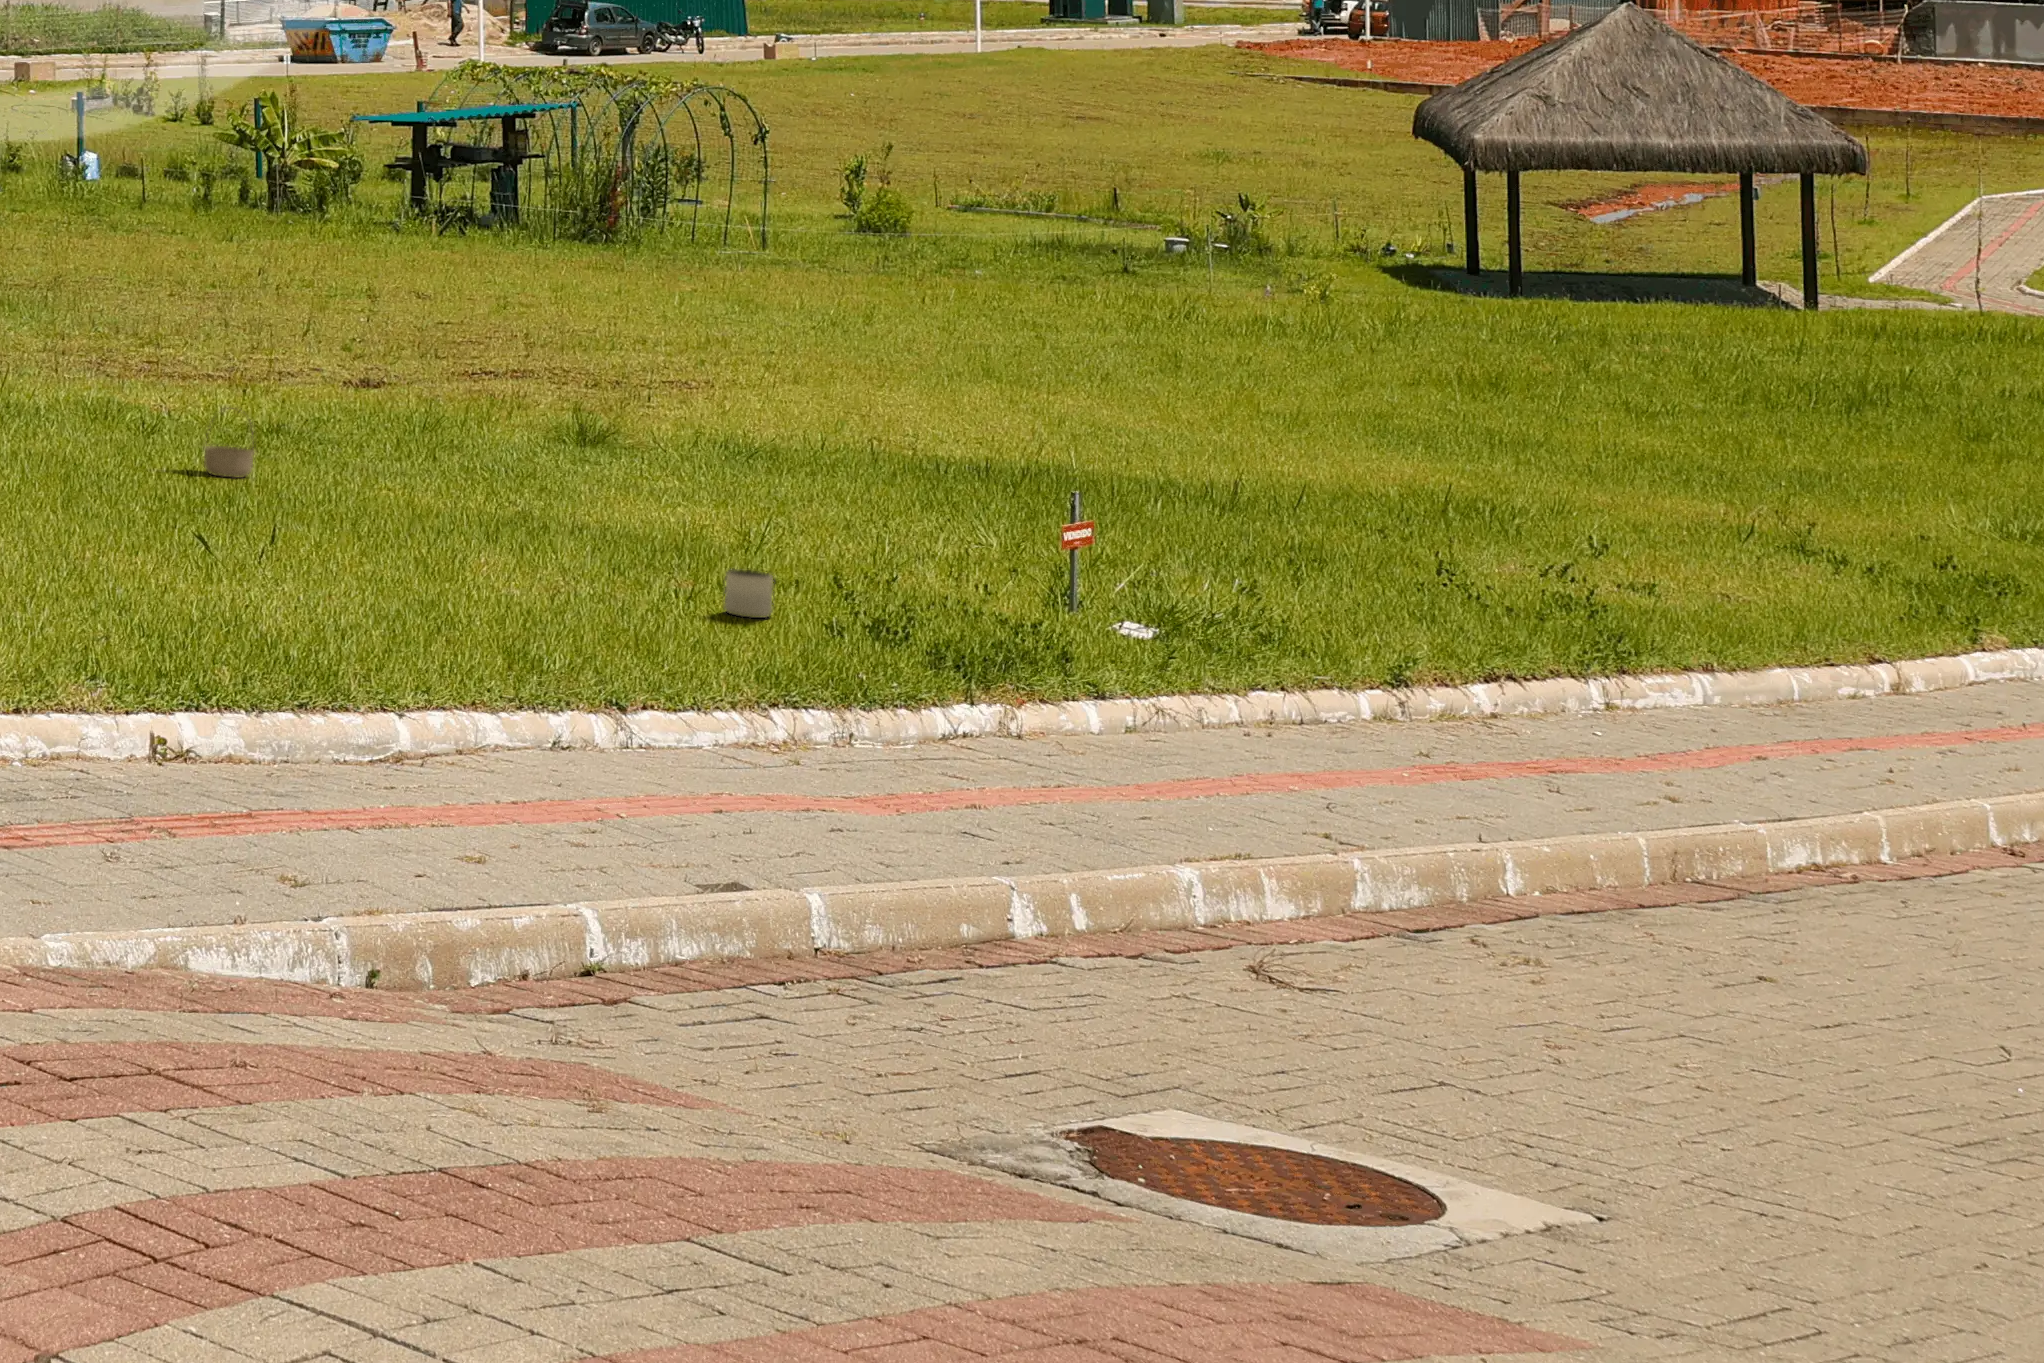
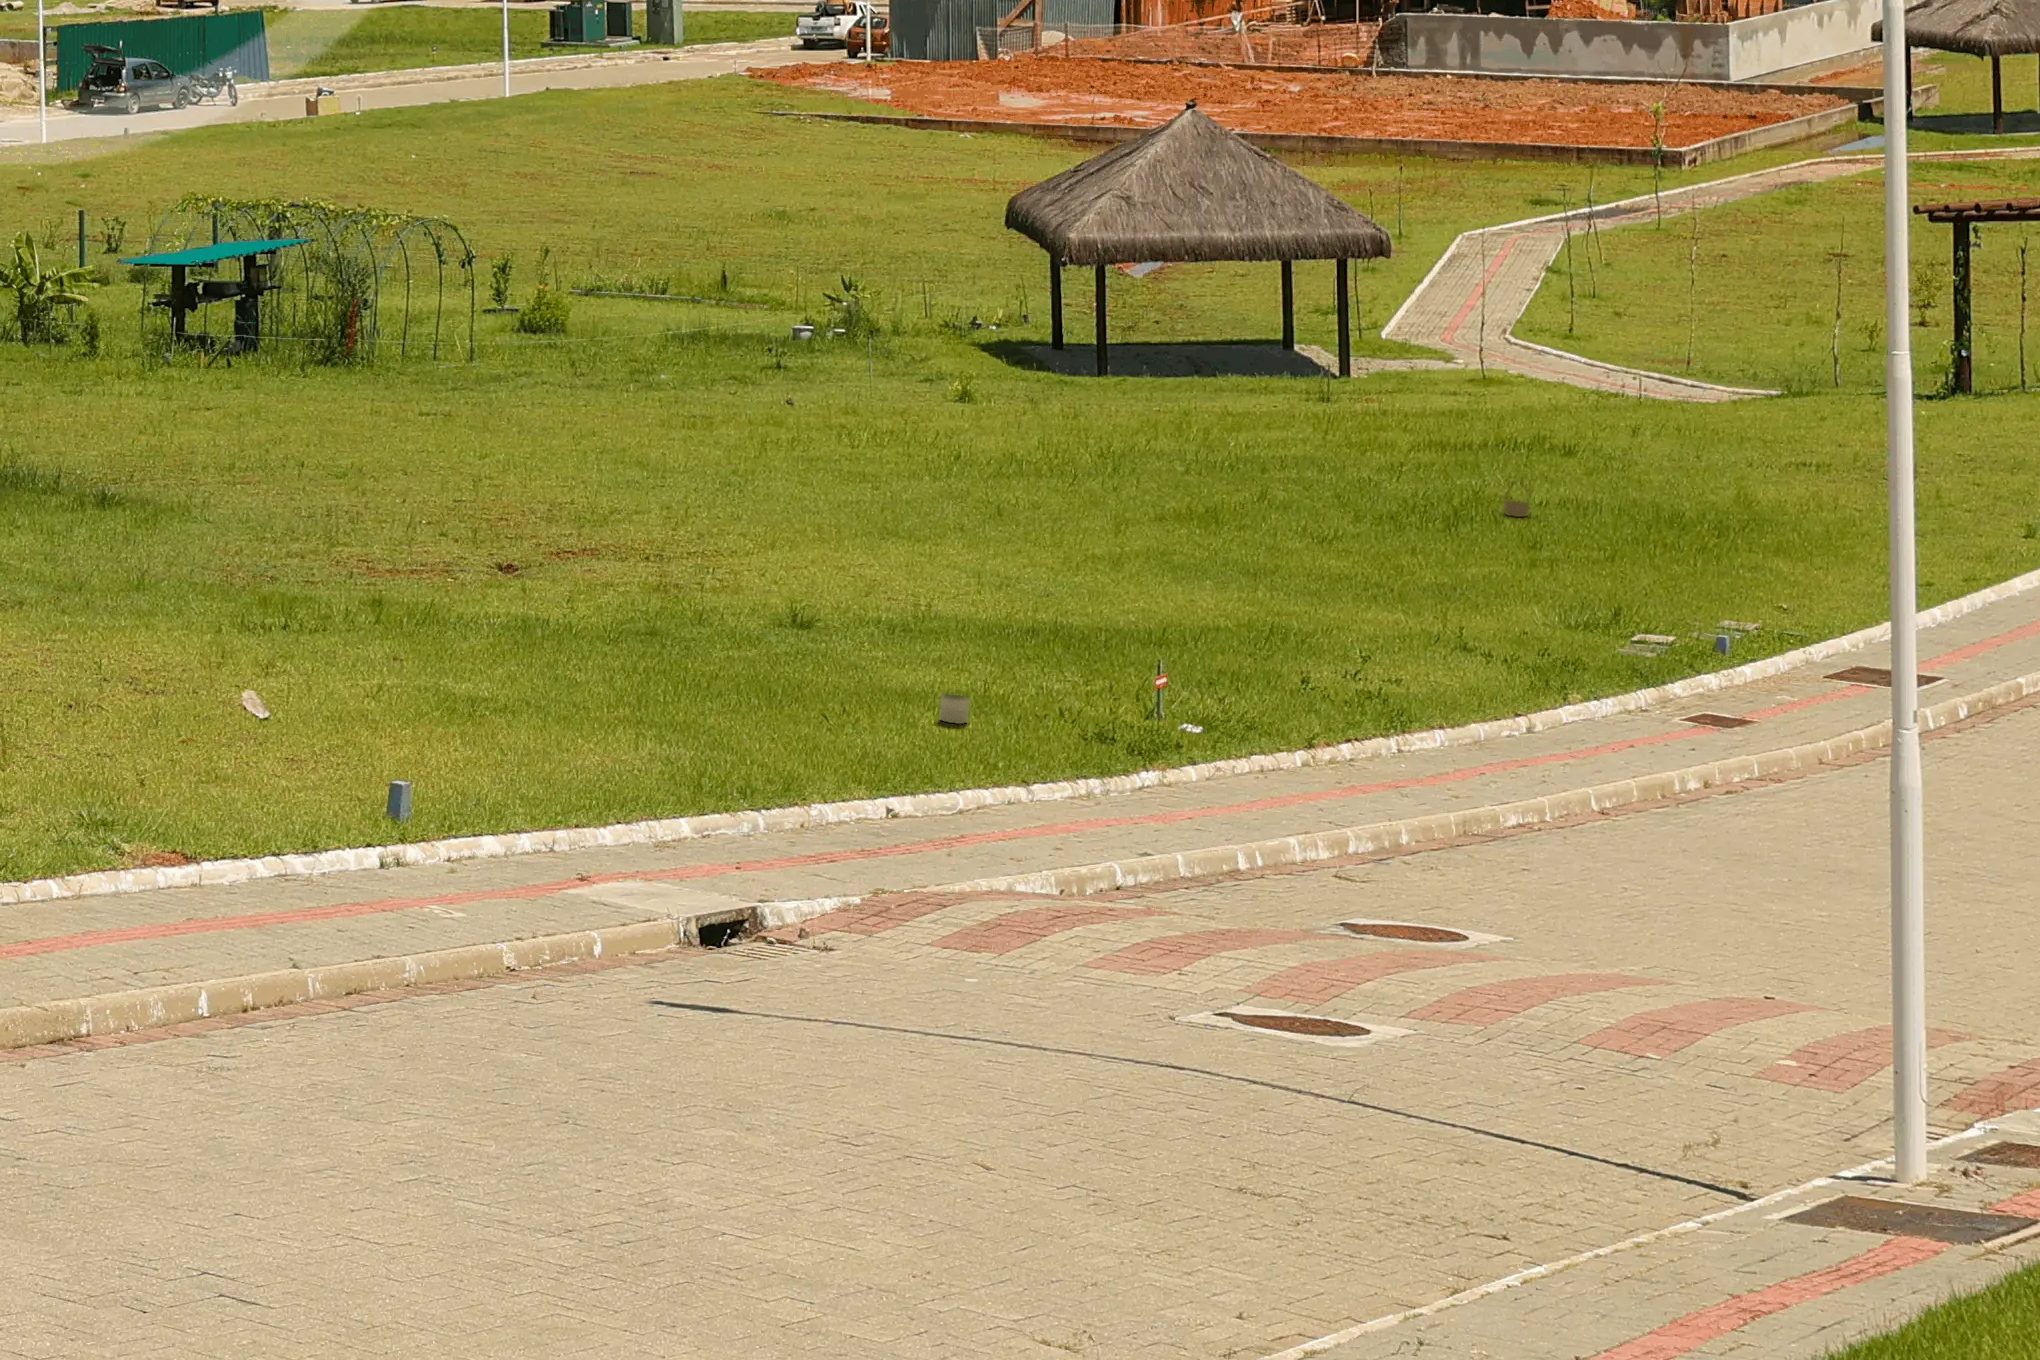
basket: present [204,408,254,478] -> present [1504,497,1529,517]

